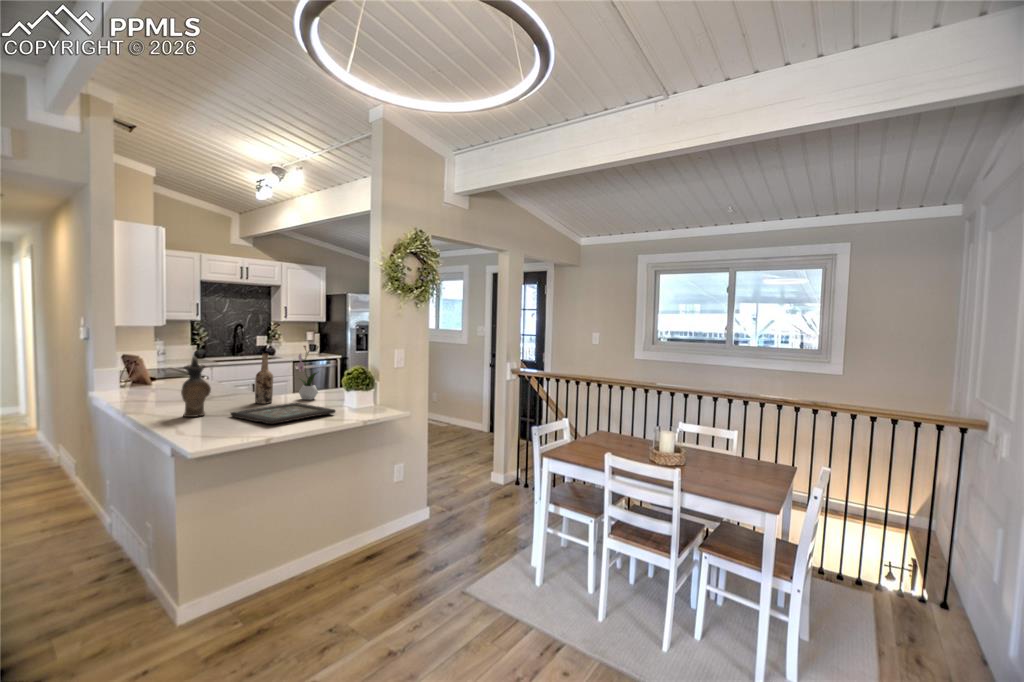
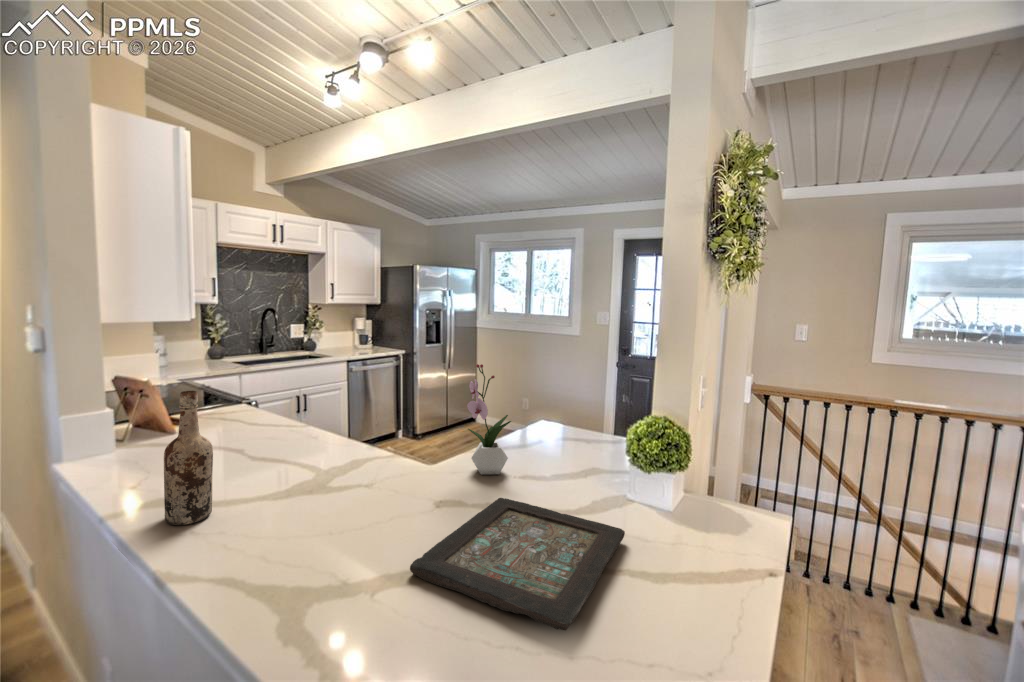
wine bottle: present [255,353,273,404] -> present [164,391,213,525]
ceramic pitcher: present [181,357,211,417] -> none [289,420,361,592]

